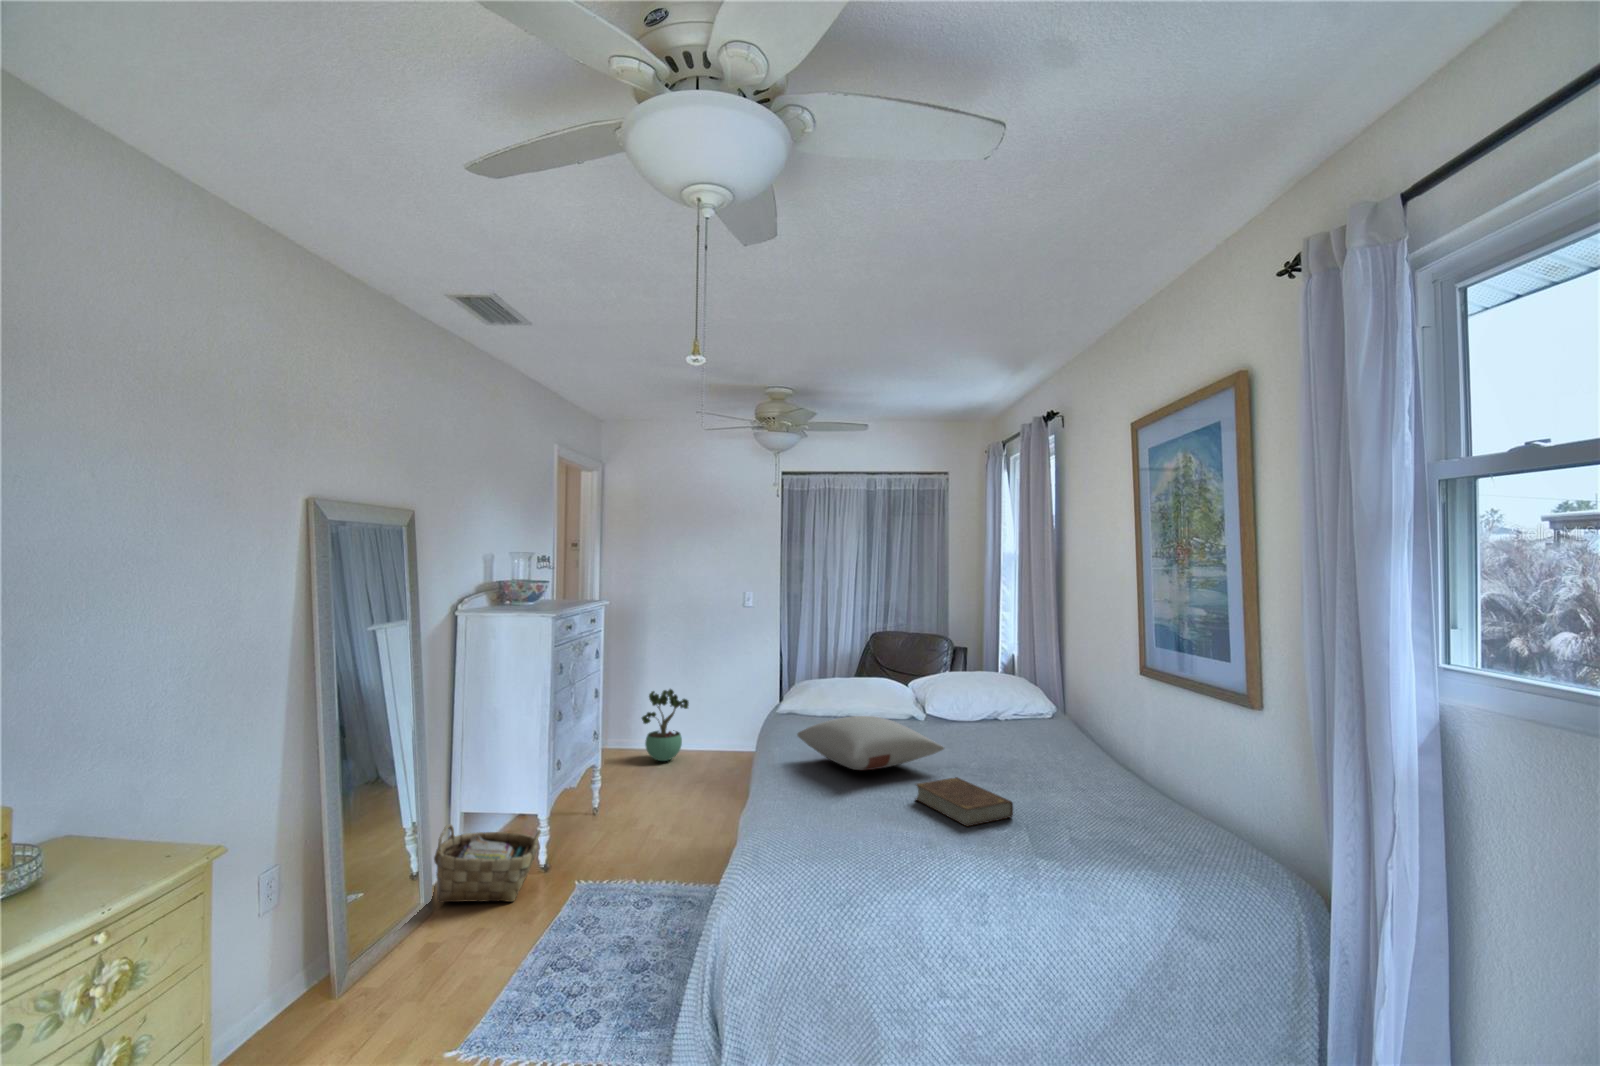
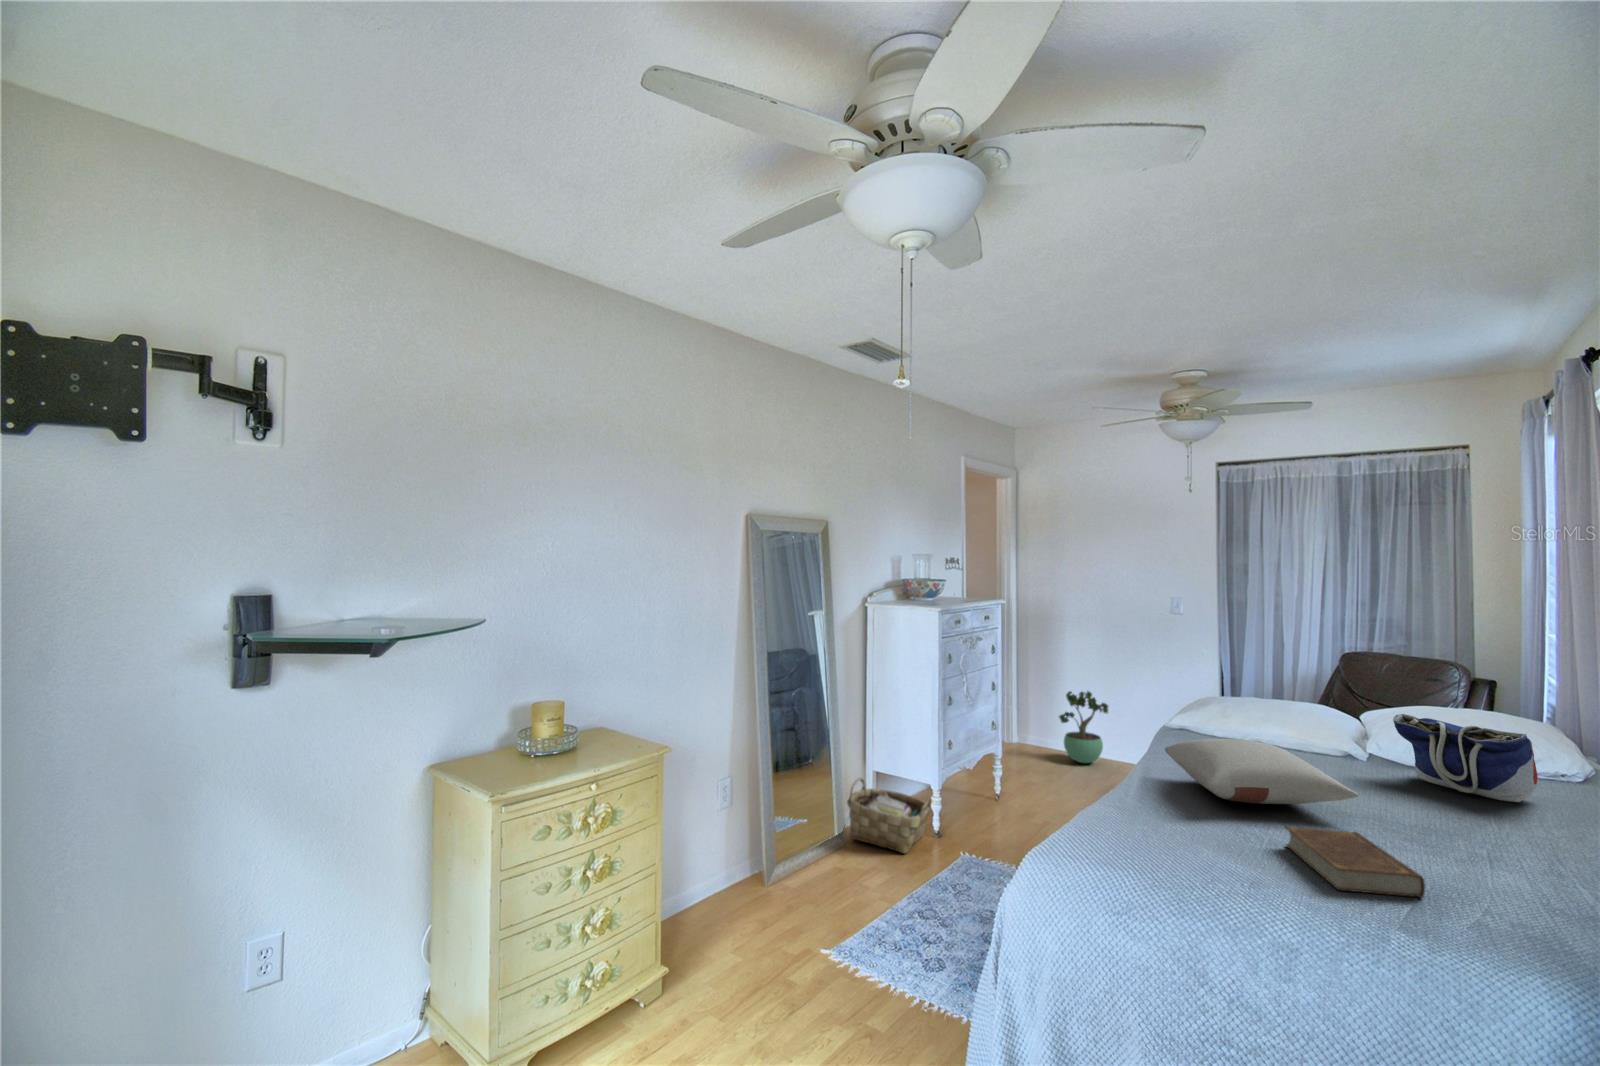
tote bag: none [940,680,1021,735] -> present [1393,714,1539,802]

